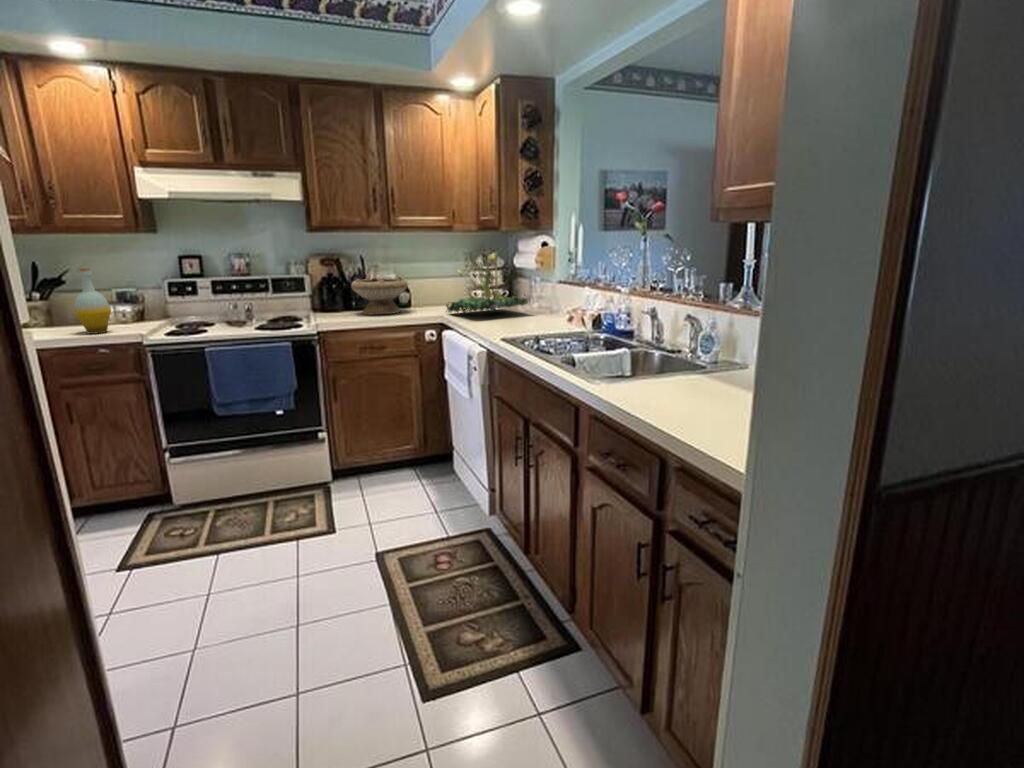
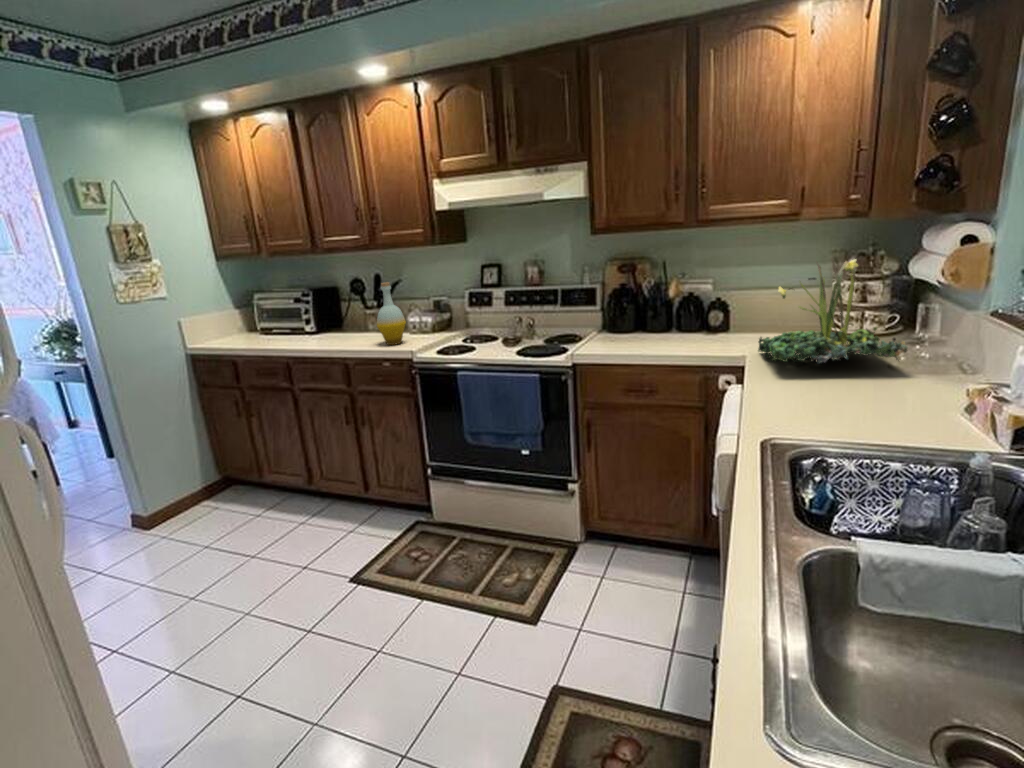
bowl: present [351,276,408,315] -> none [638,290,716,344]

